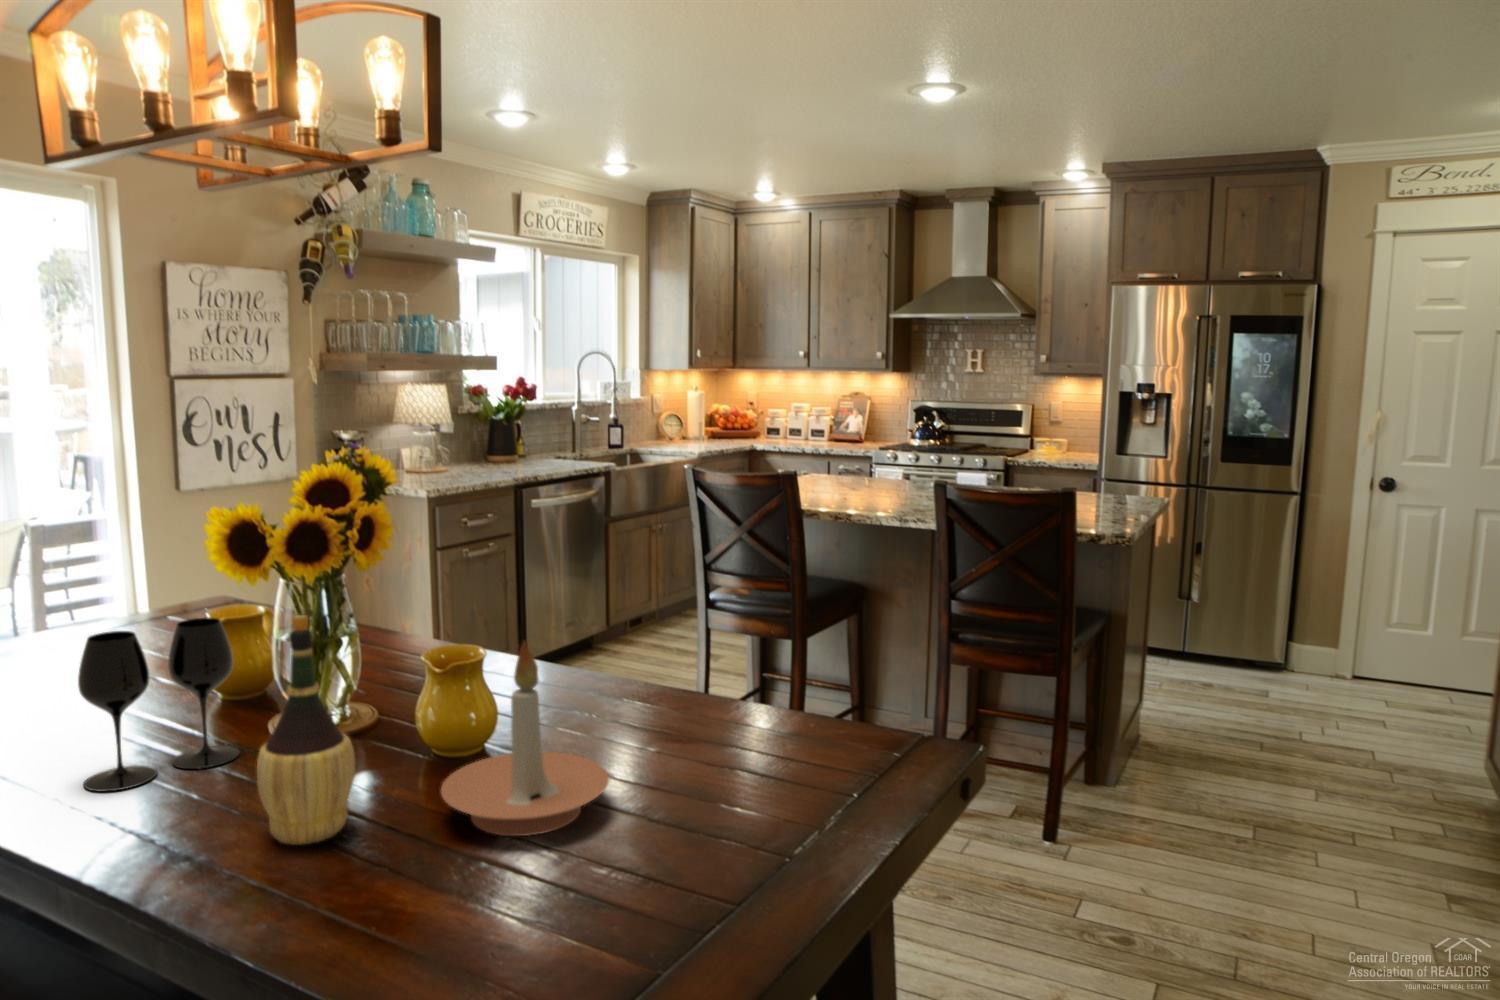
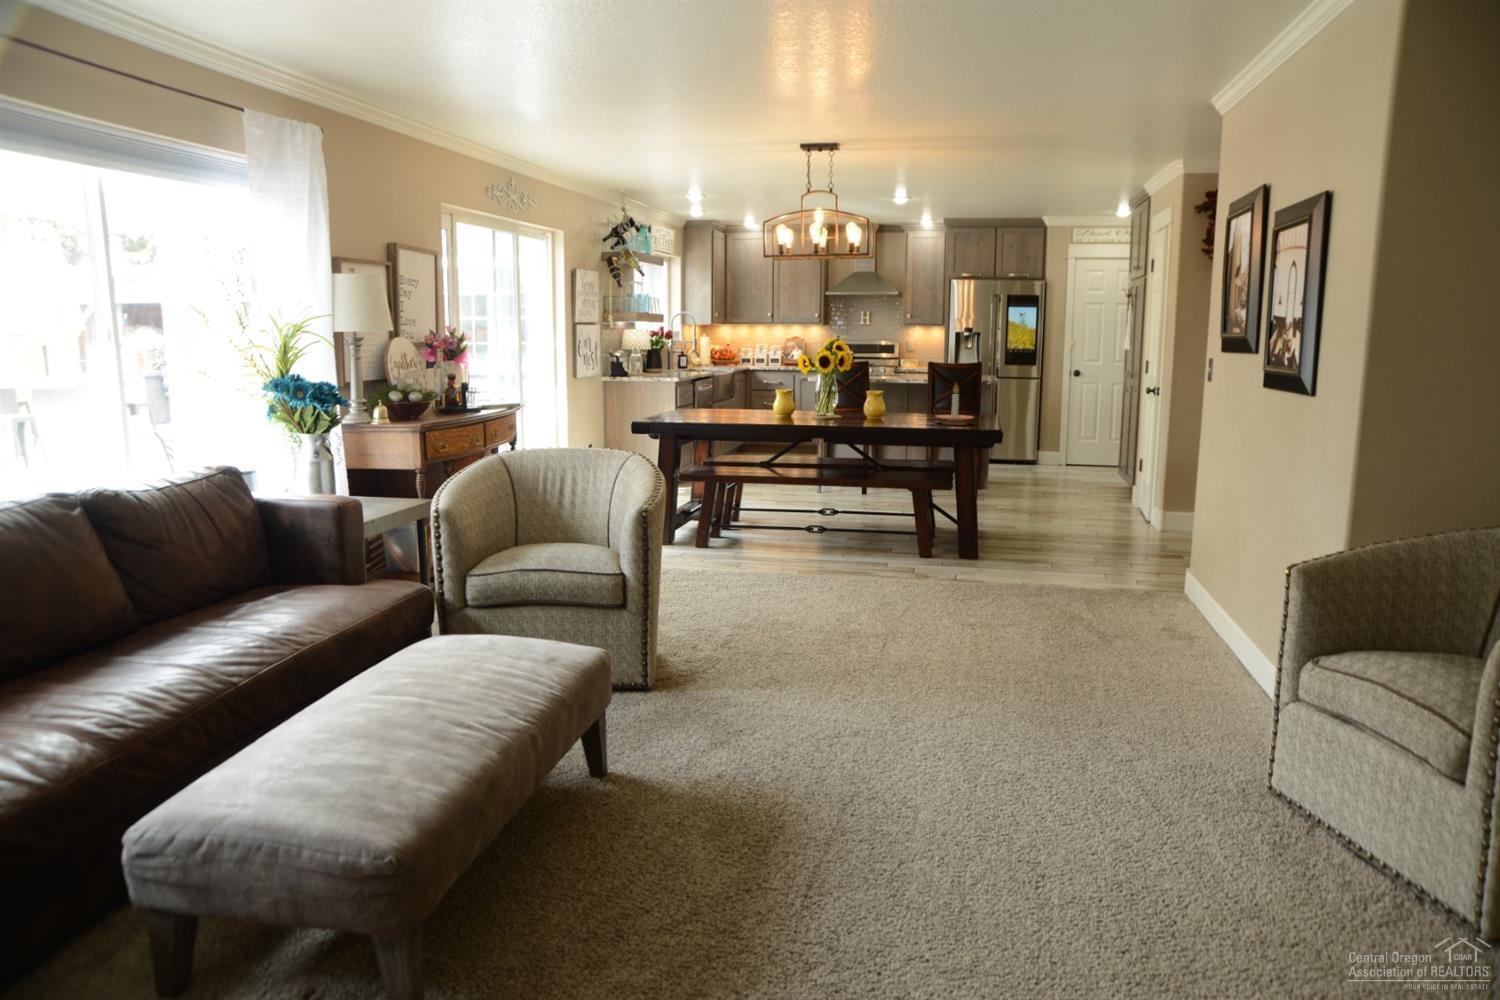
wine bottle: present [257,615,355,845] -> none [910,374,931,426]
wine glass: present [78,618,240,791] -> none [844,385,867,425]

